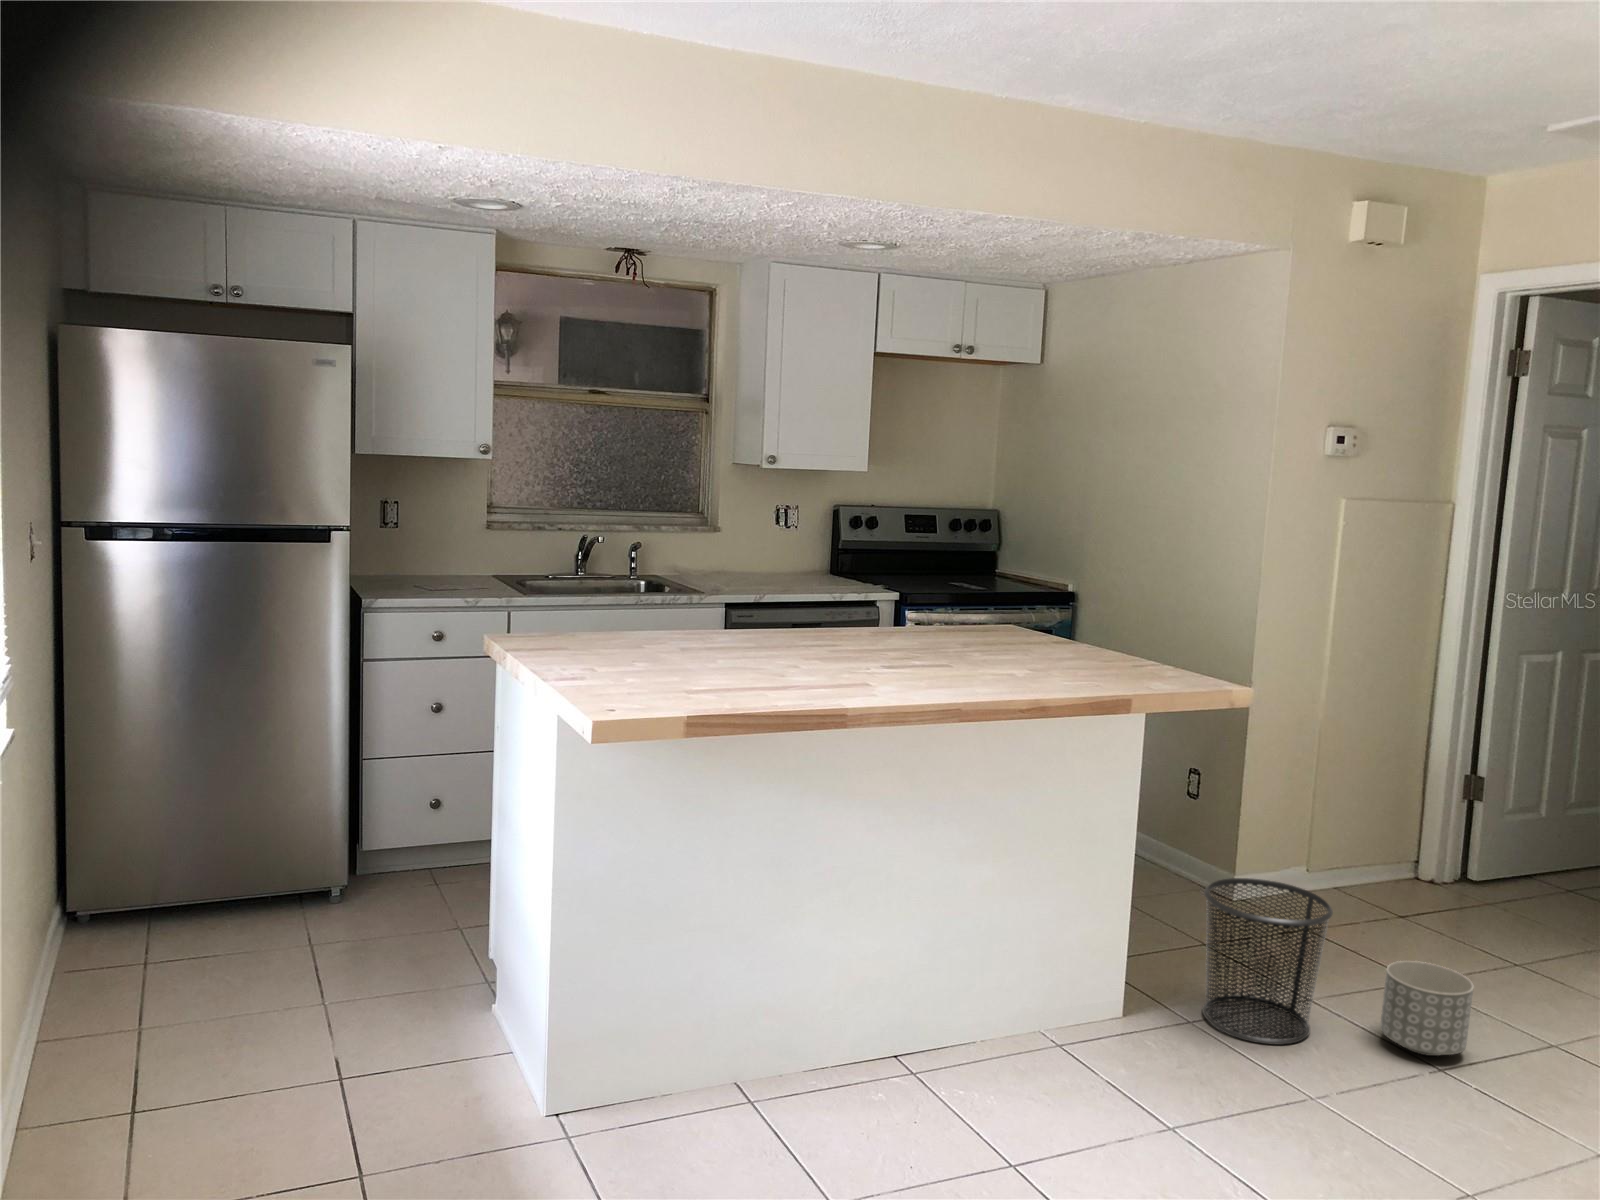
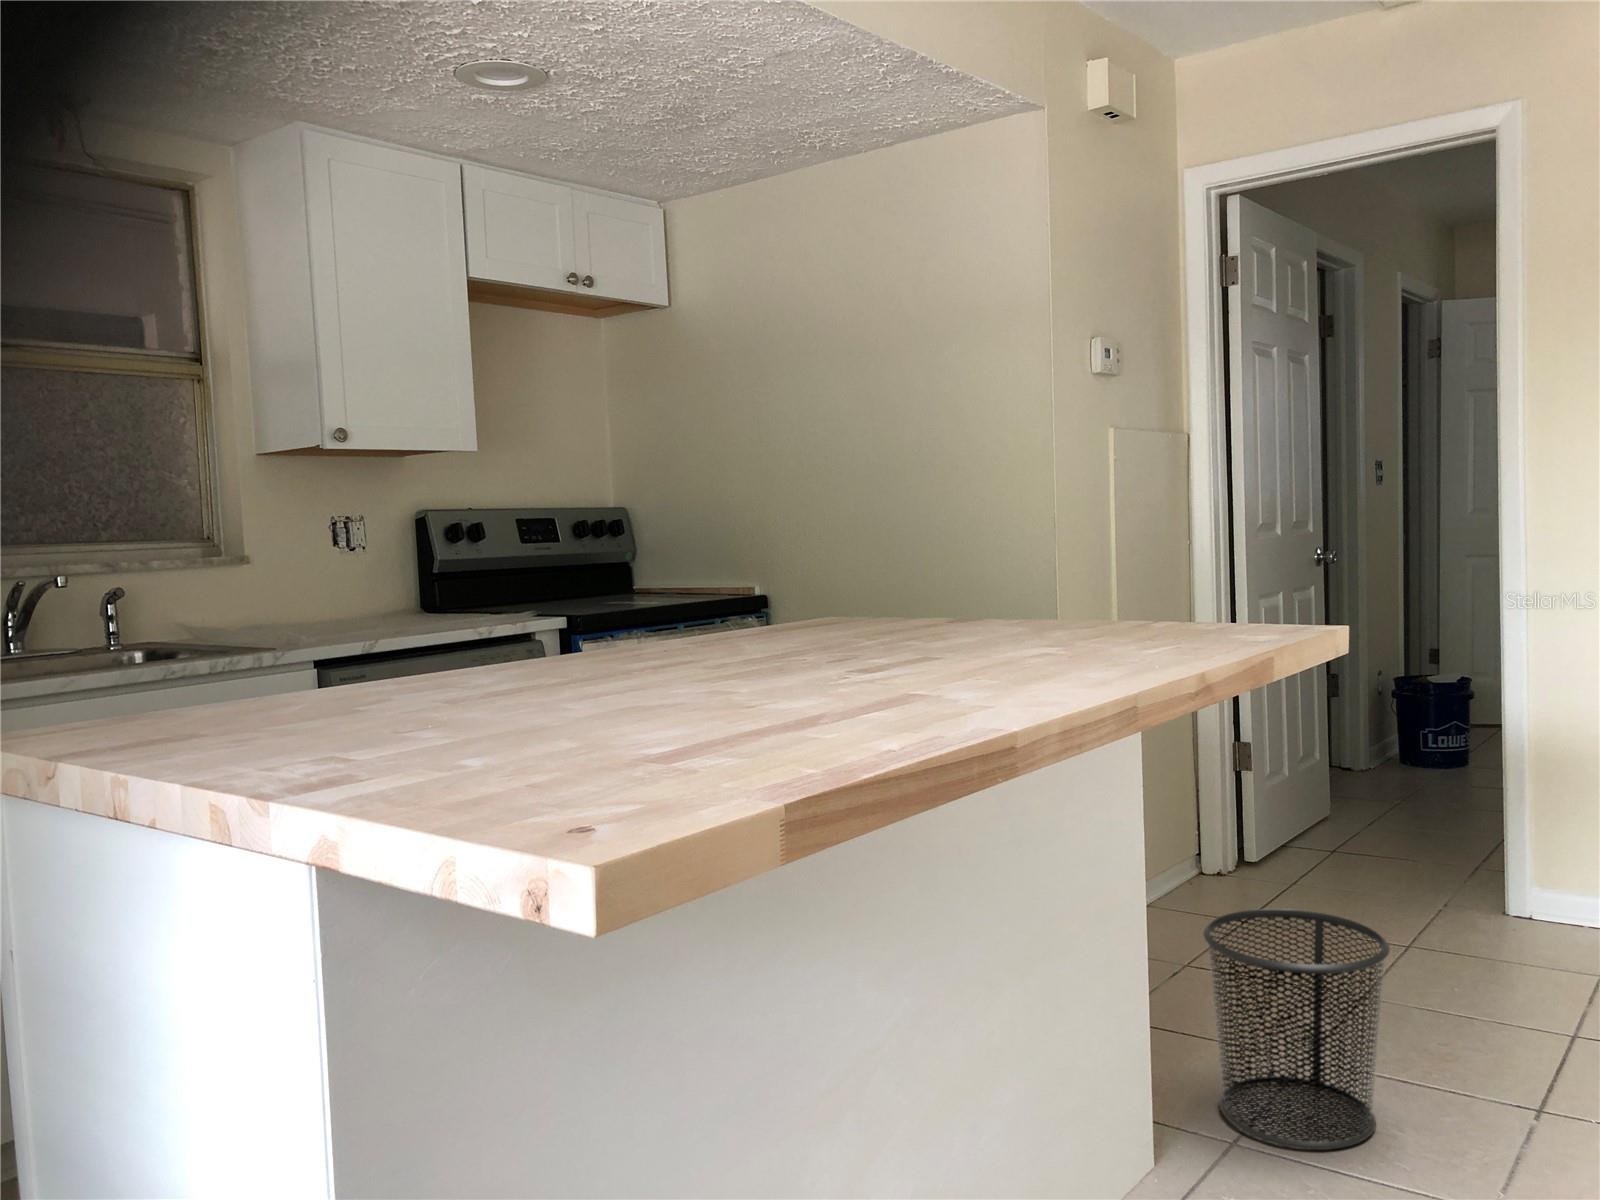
planter: present [1380,961,1473,1056] -> none [1427,970,1547,1096]

